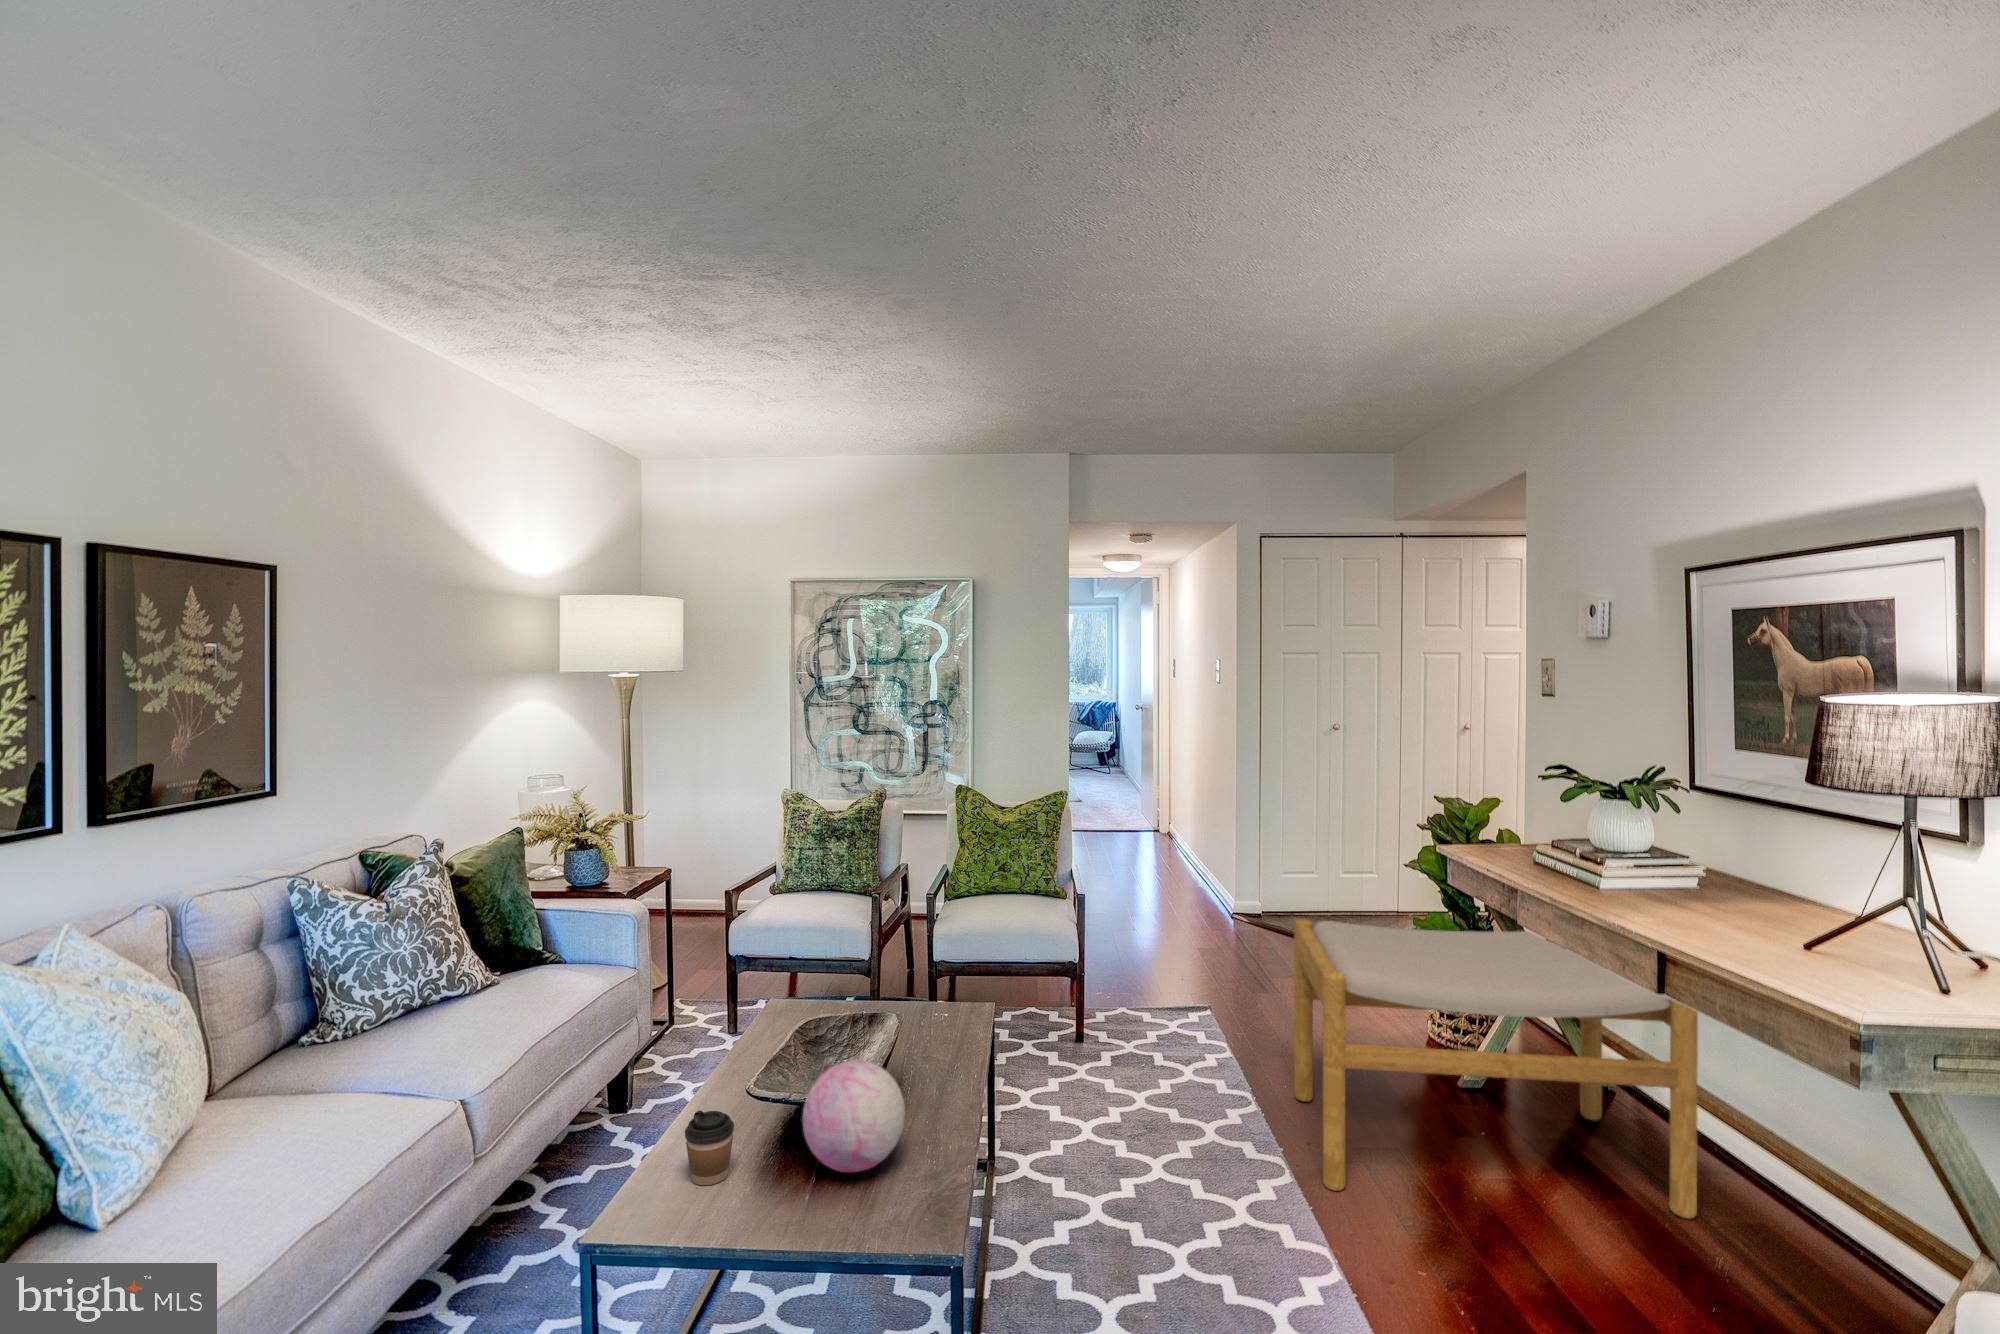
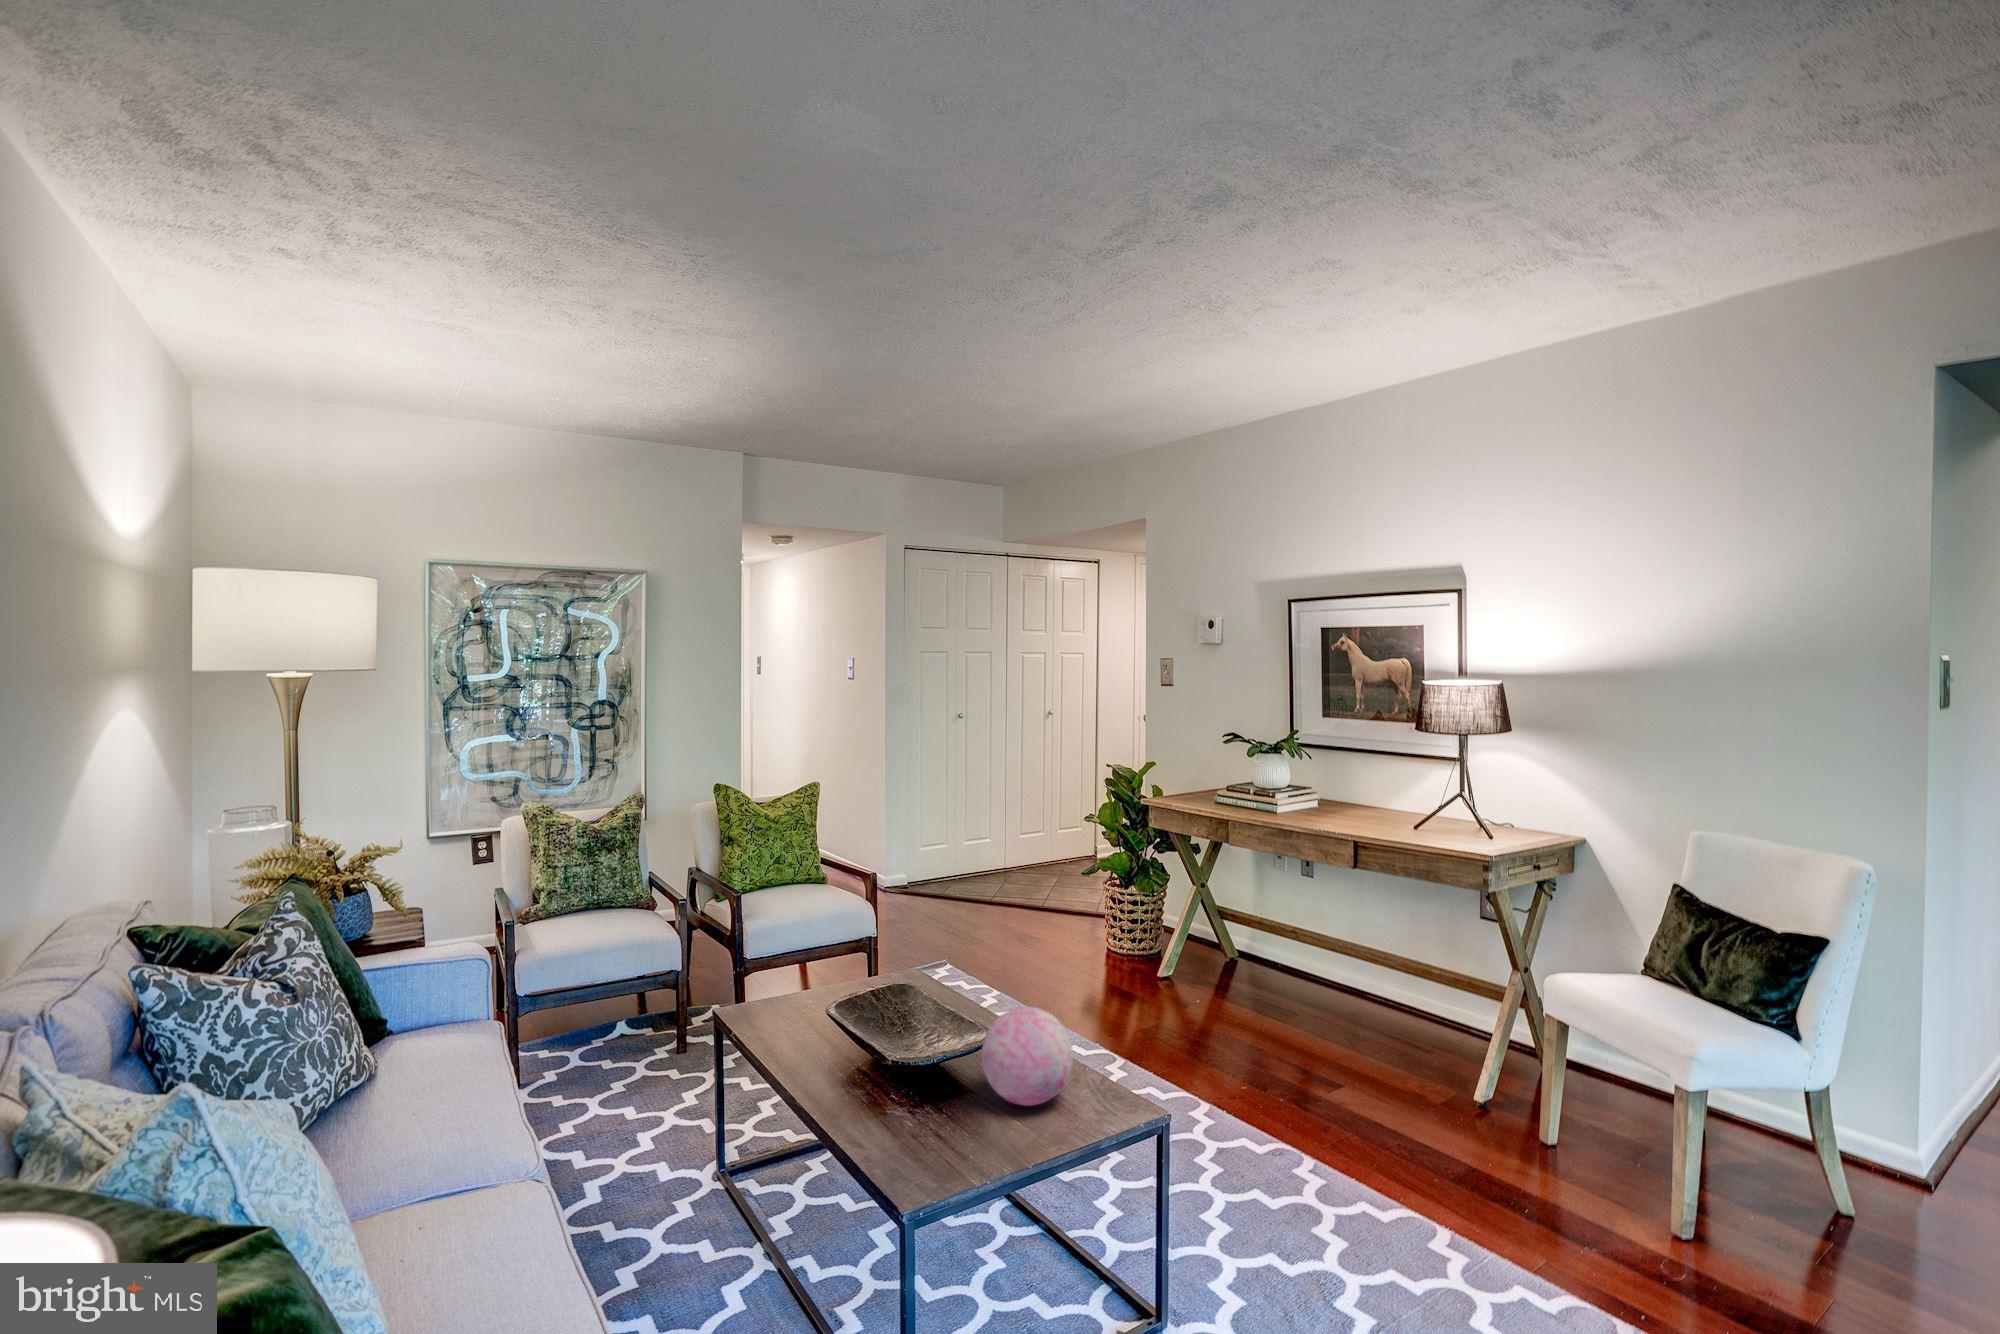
footstool: present [1294,919,1698,1219] -> none [1077,845,1341,1056]
coffee cup: present [685,1110,734,1185] -> none [909,1084,955,1156]

